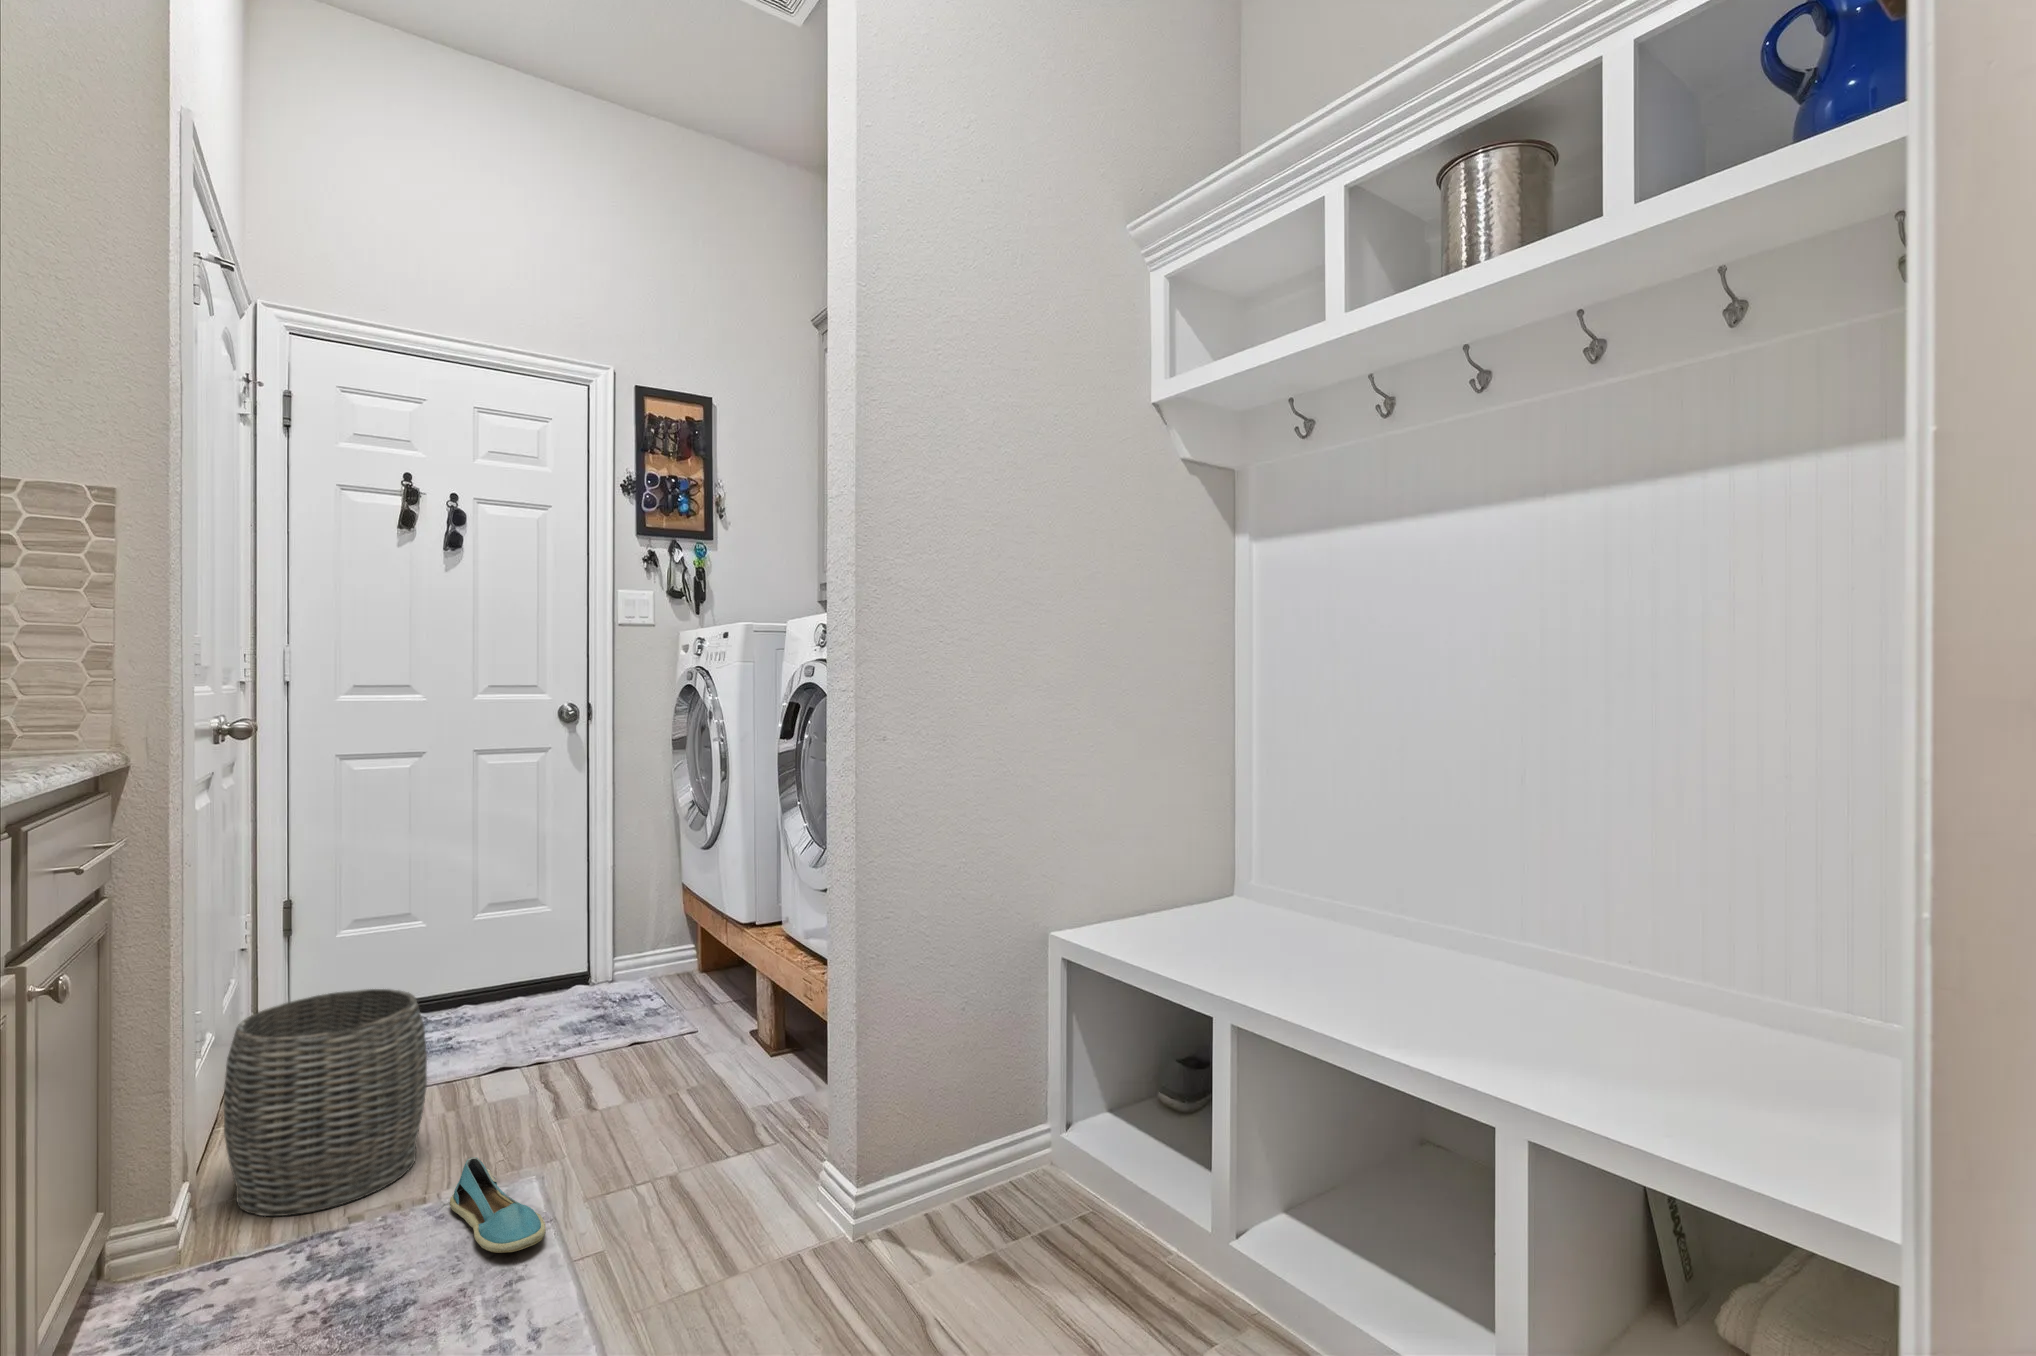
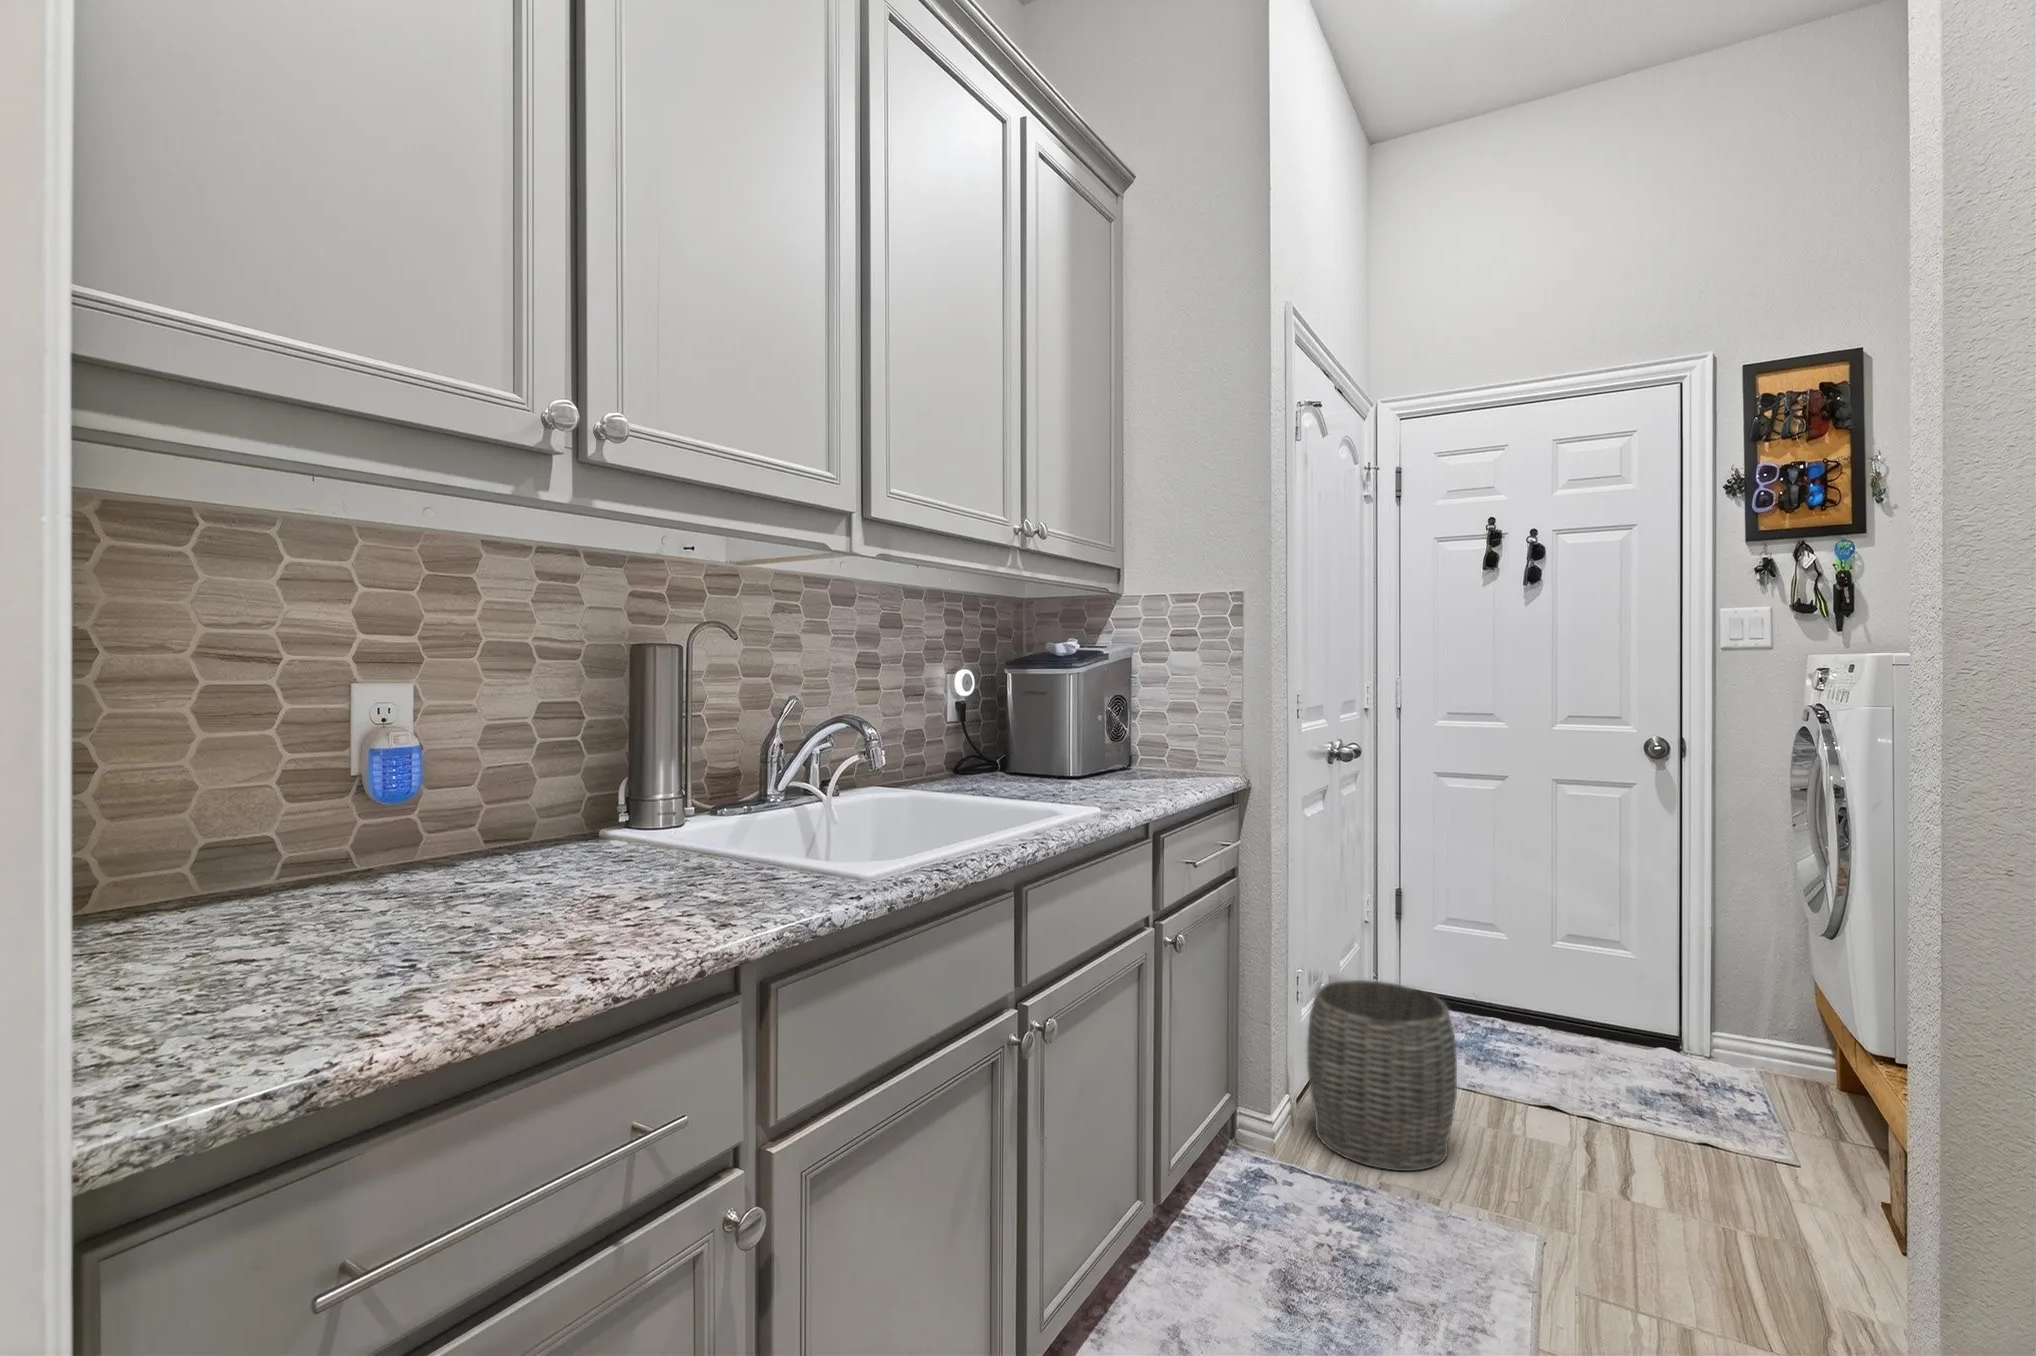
shoe: present [450,1157,546,1253] -> none [1454,1183,1528,1305]

